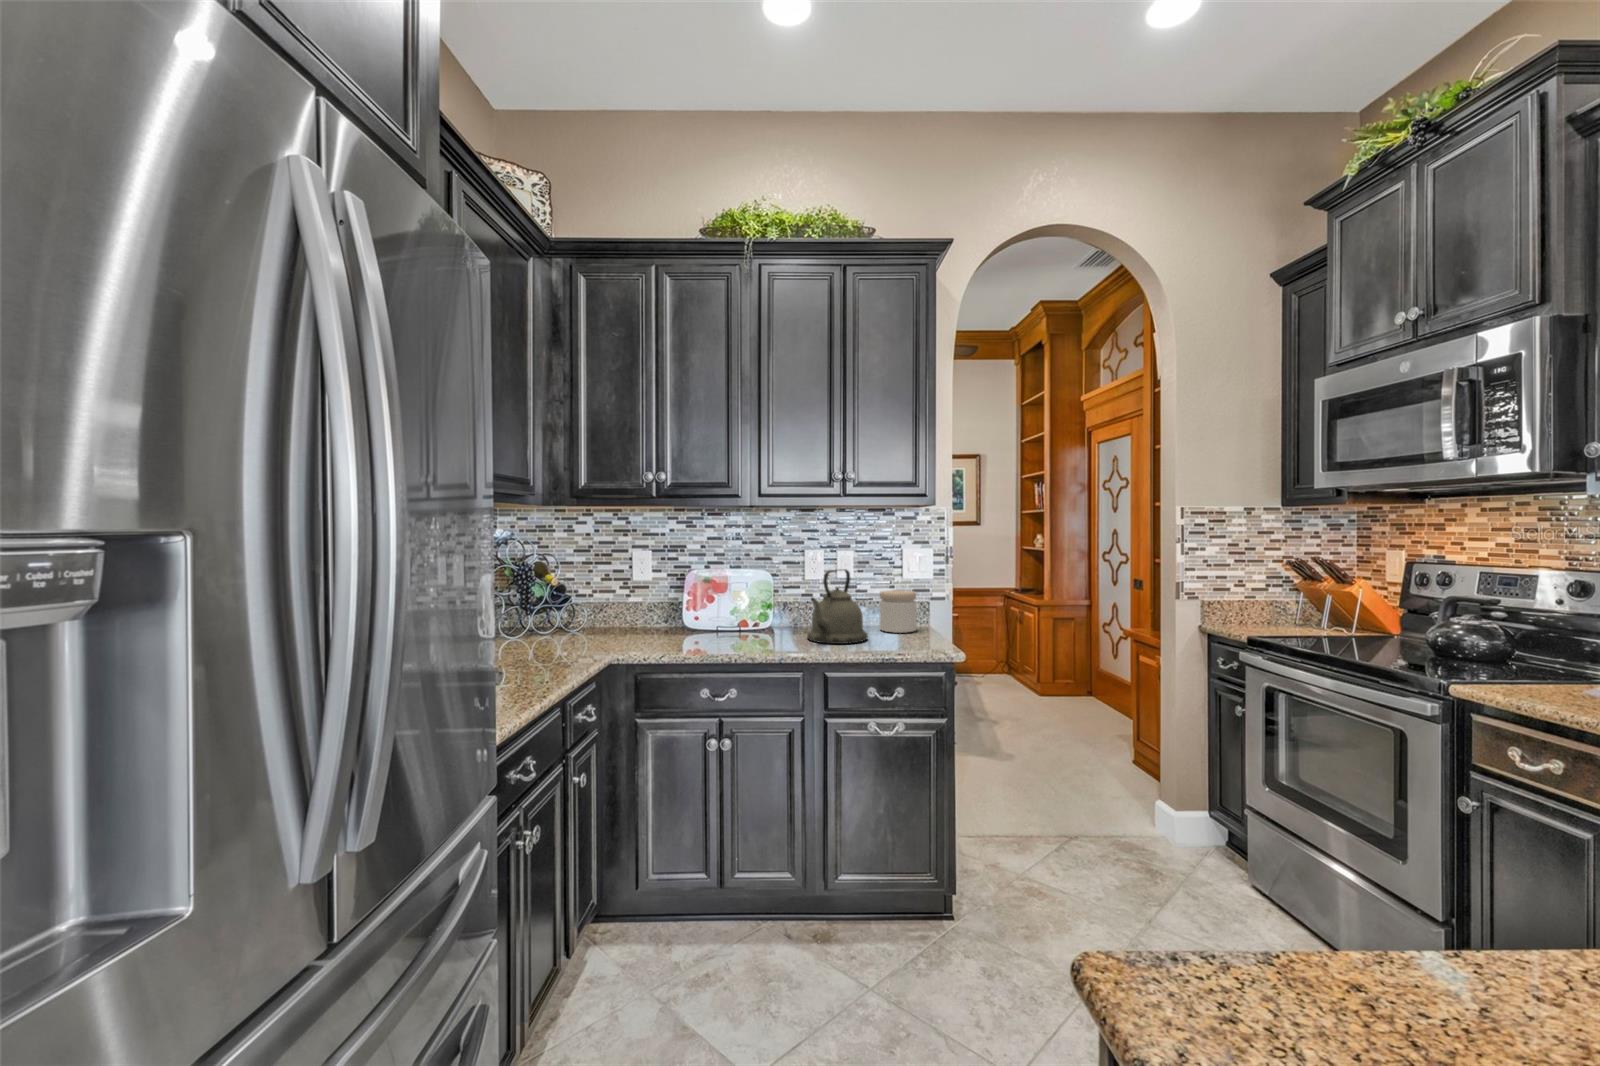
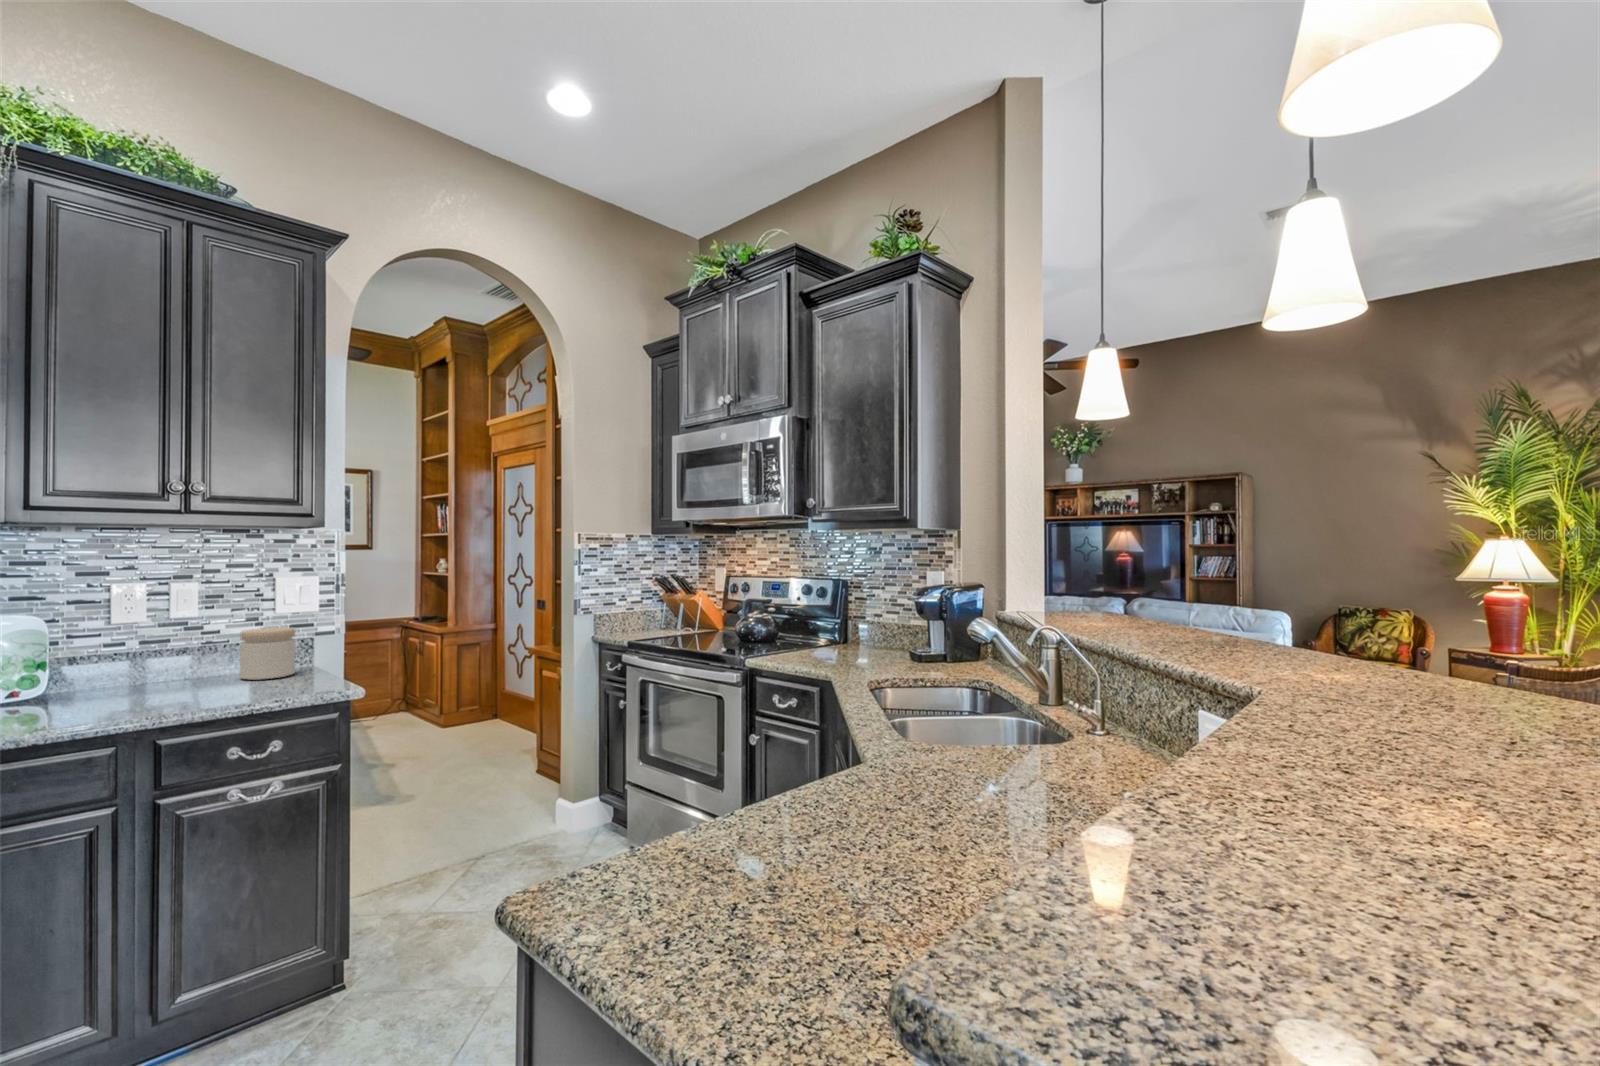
kettle: present [807,569,868,644] -> none [118,606,224,705]

